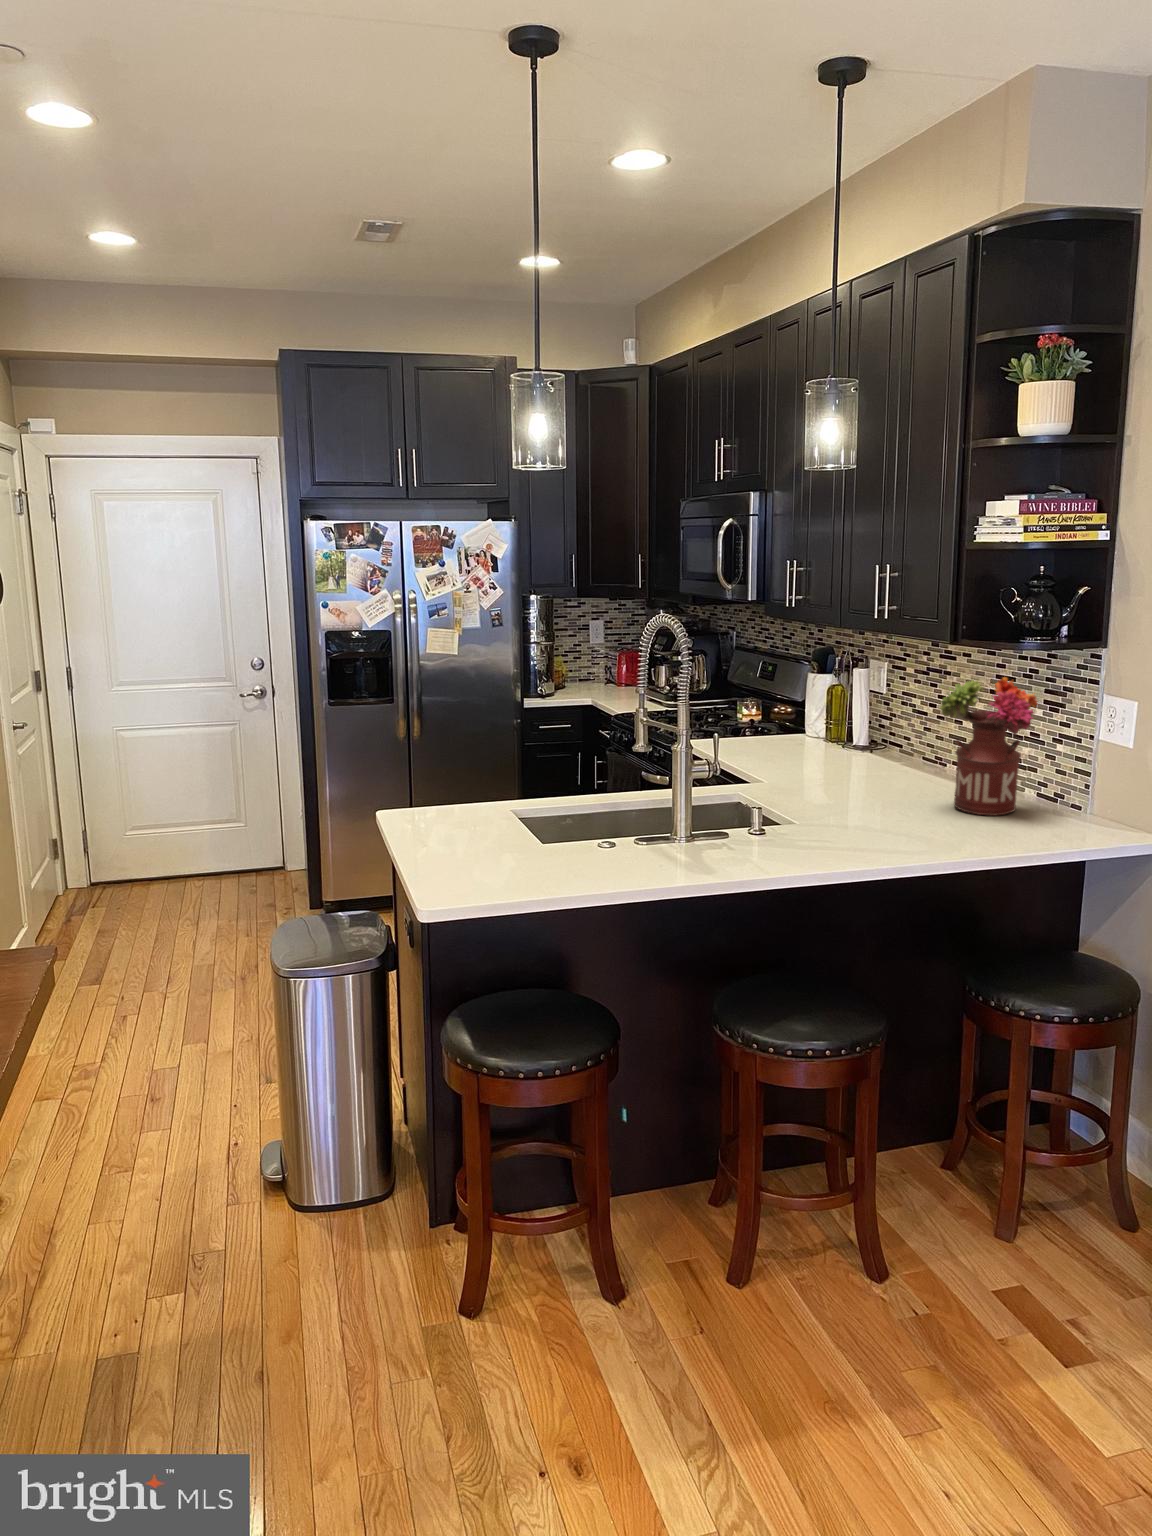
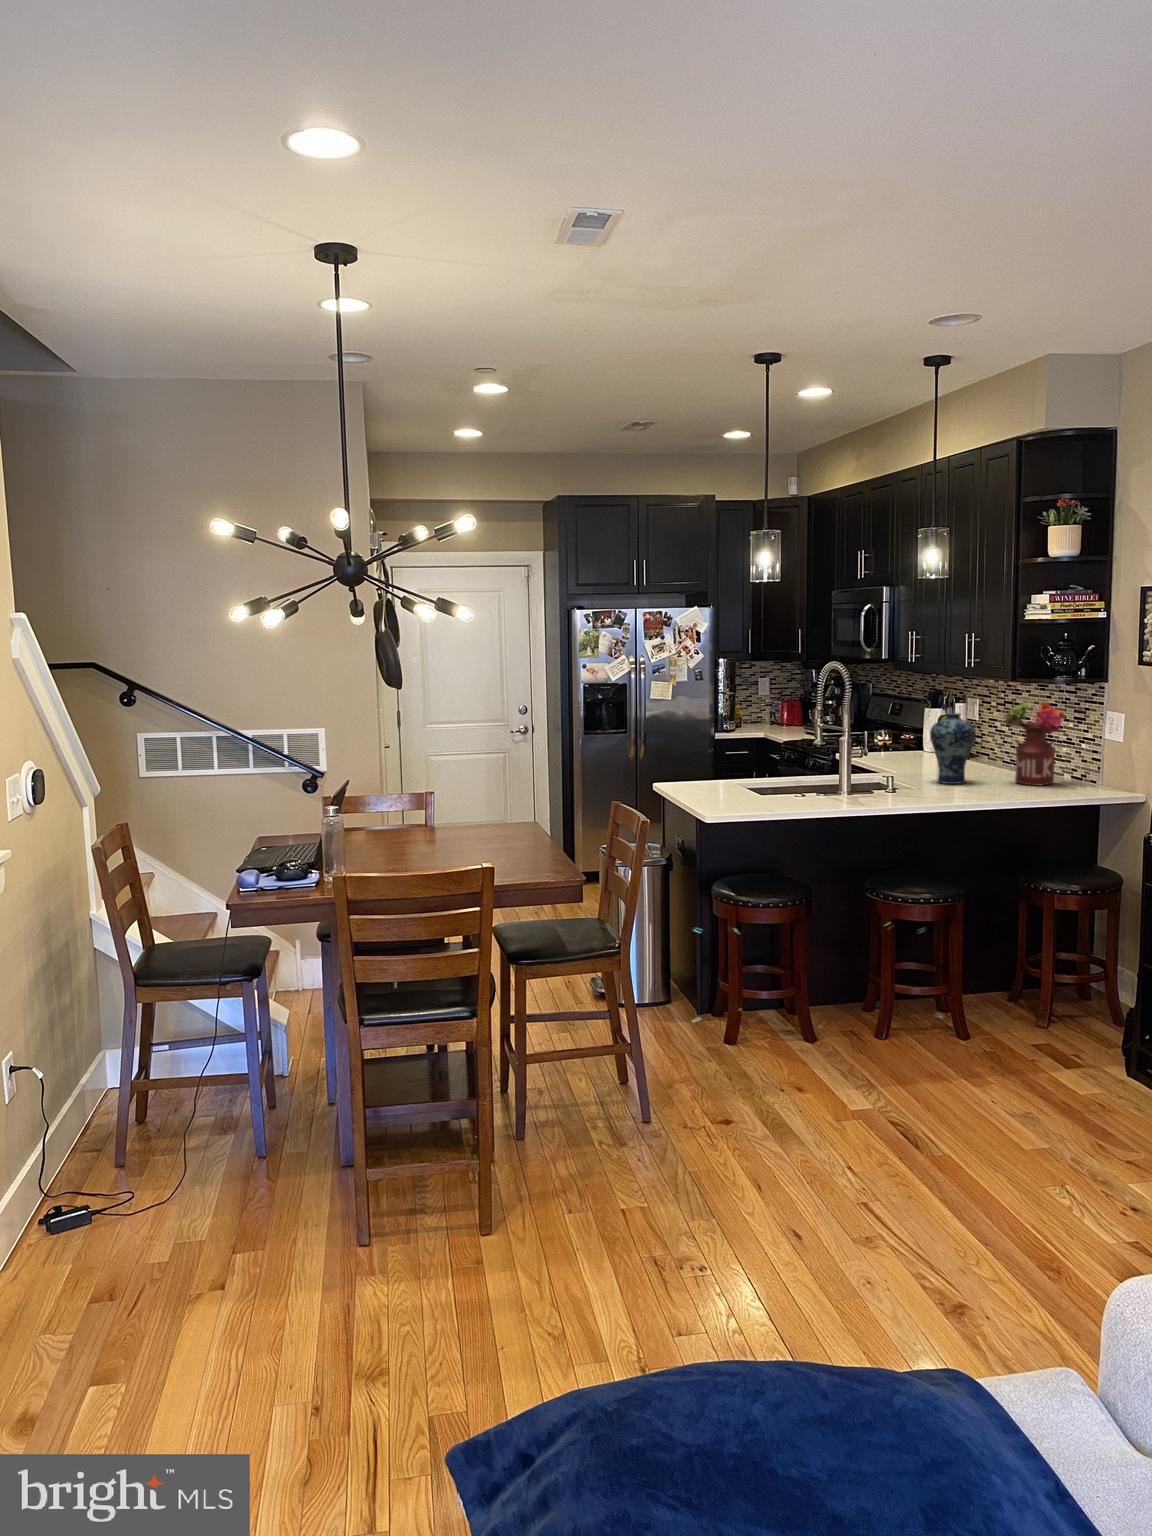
vase: none [821,695,894,812] -> present [930,713,976,784]

